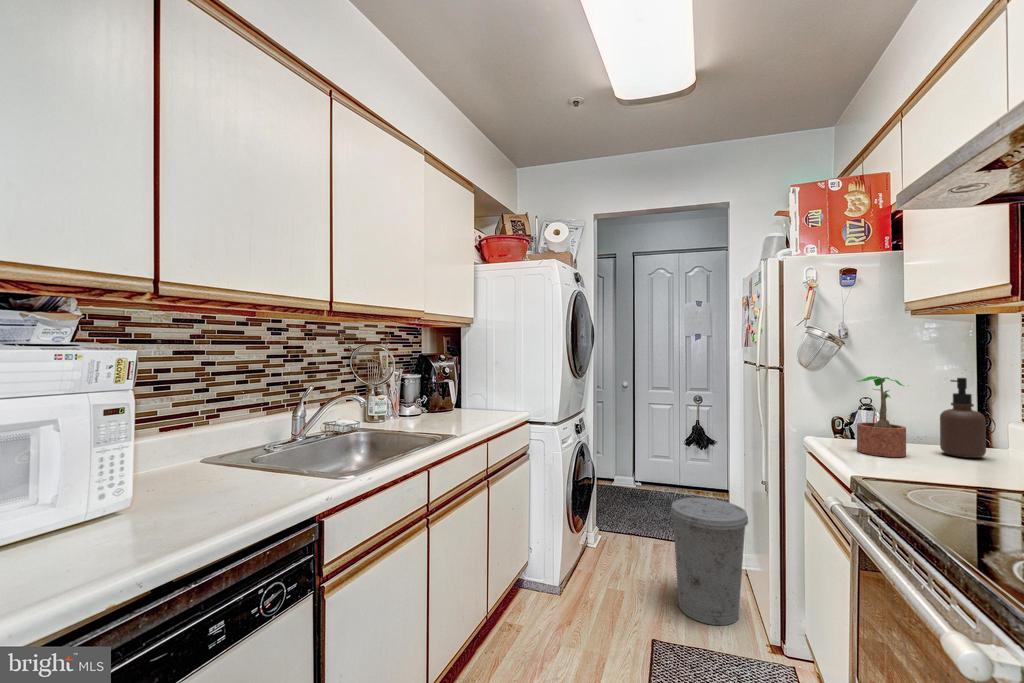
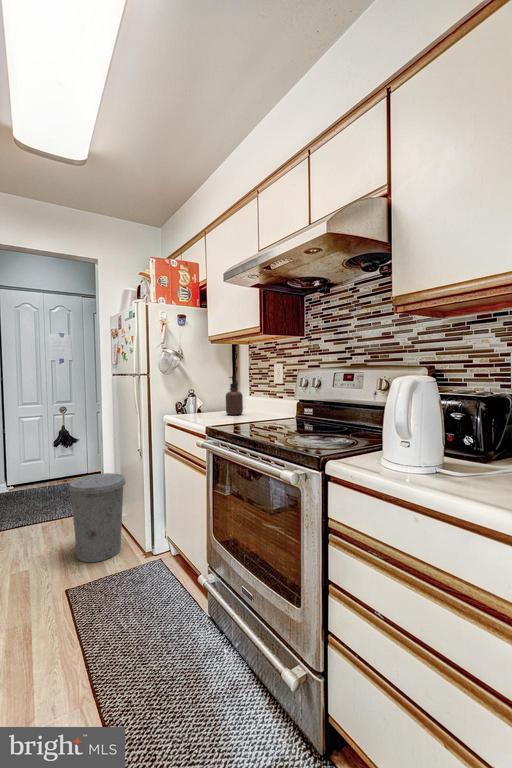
potted plant: present [857,376,906,457] -> none [192,376,216,419]

